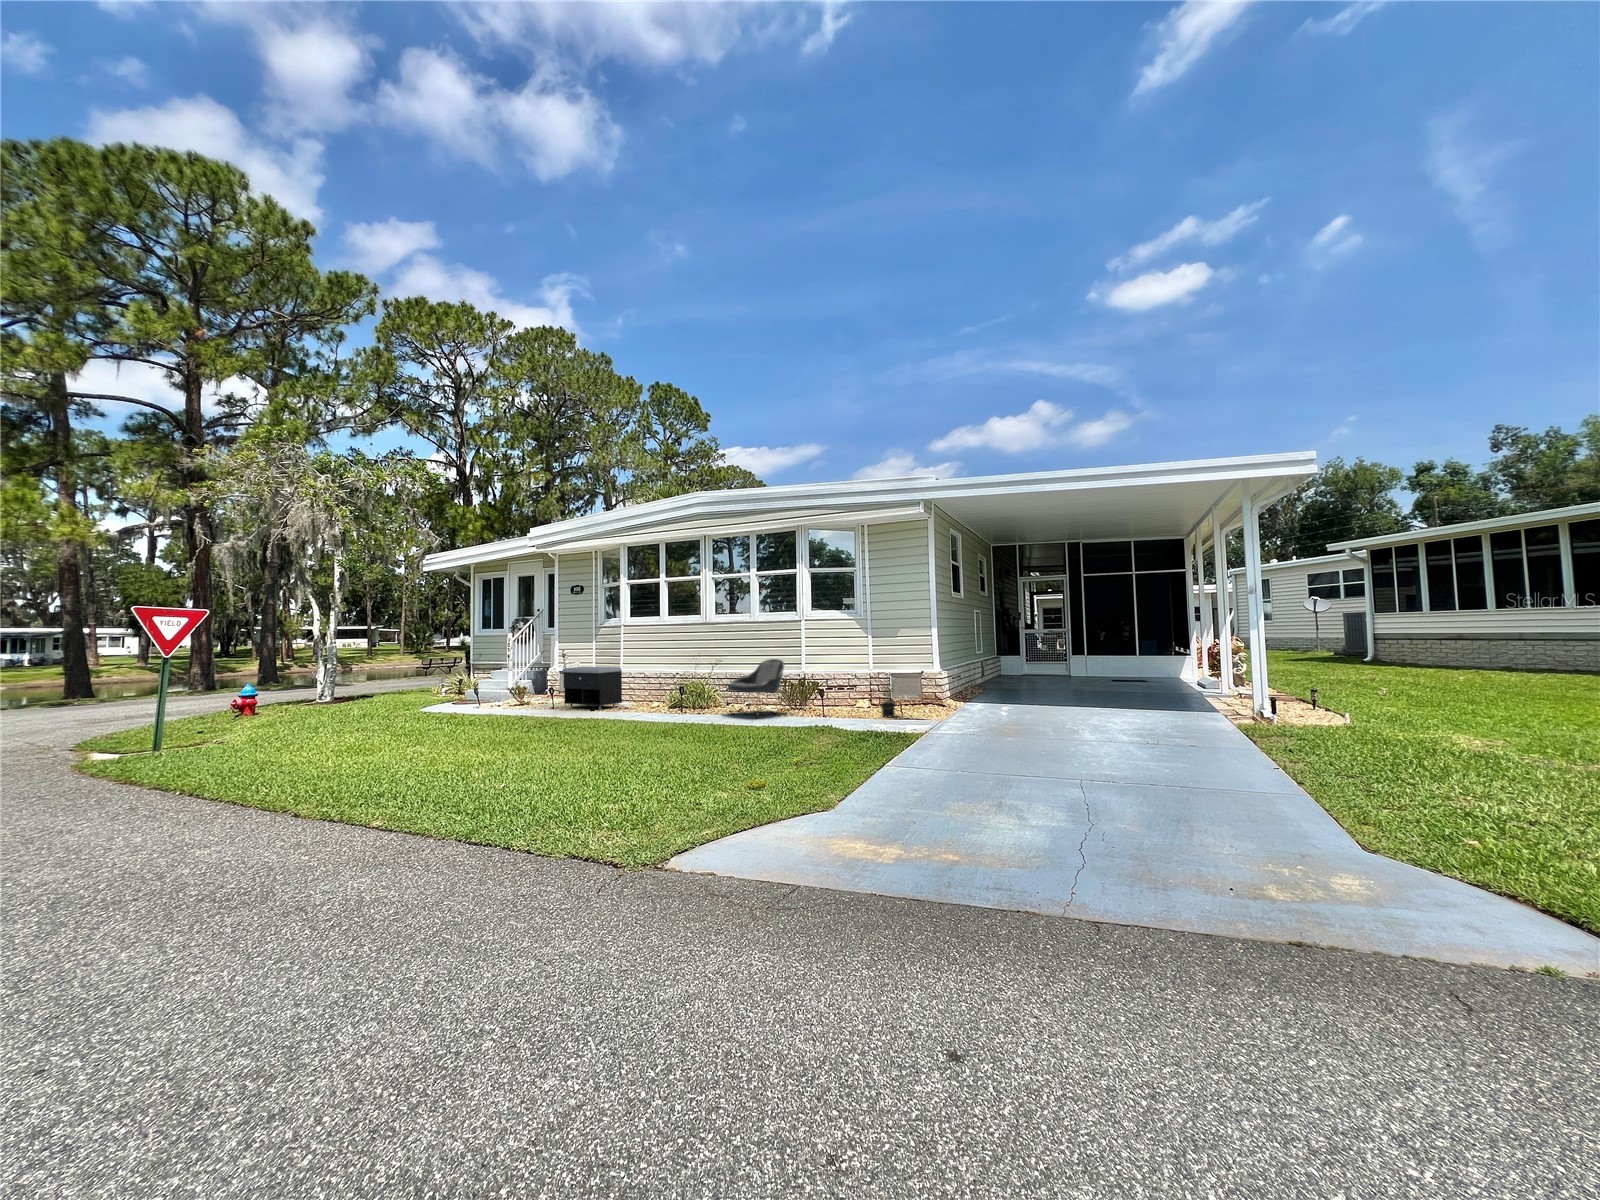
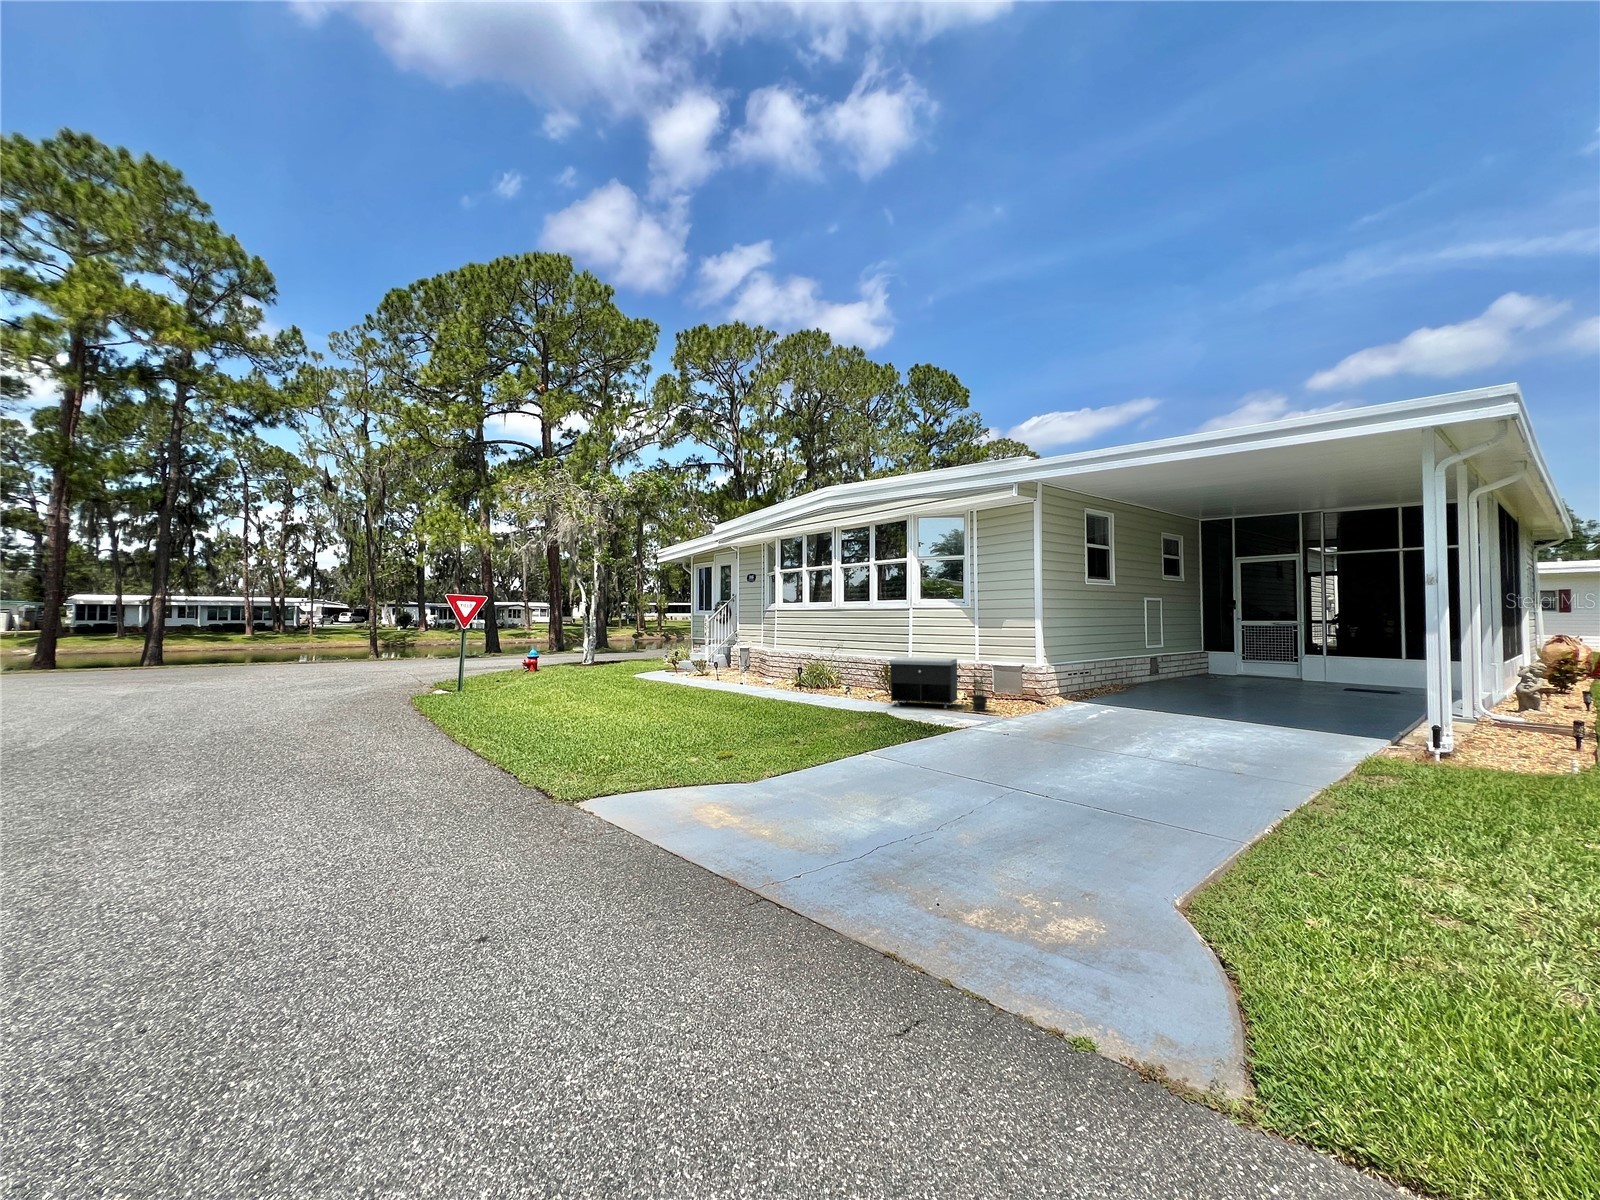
lounge chair: present [727,659,786,716] -> none [838,646,892,702]
storage bench: present [562,667,622,709] -> present [890,657,957,708]

